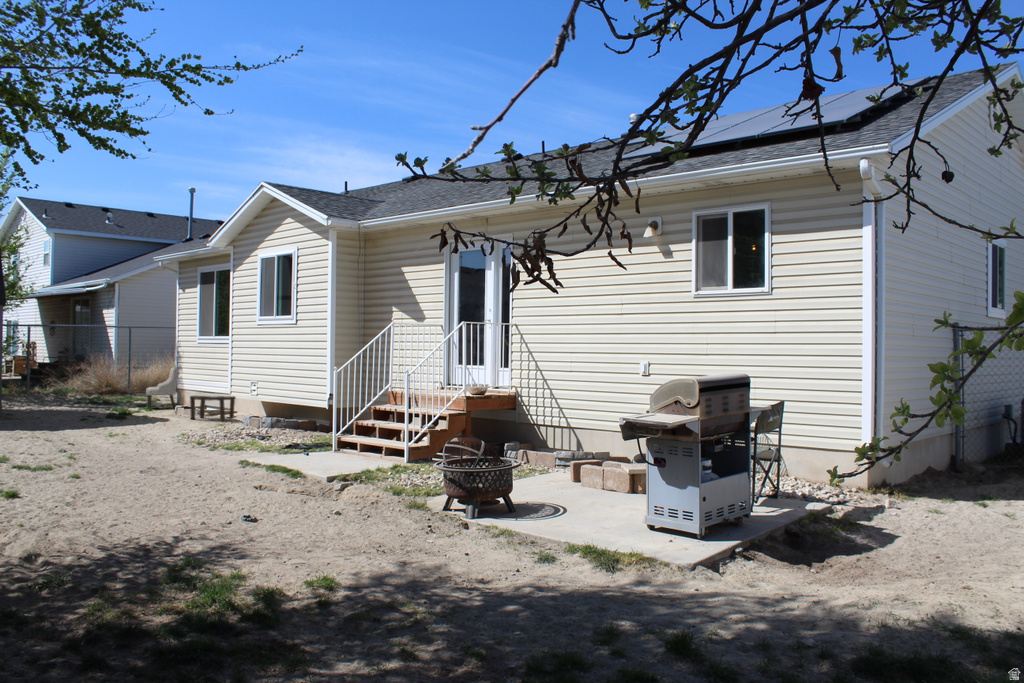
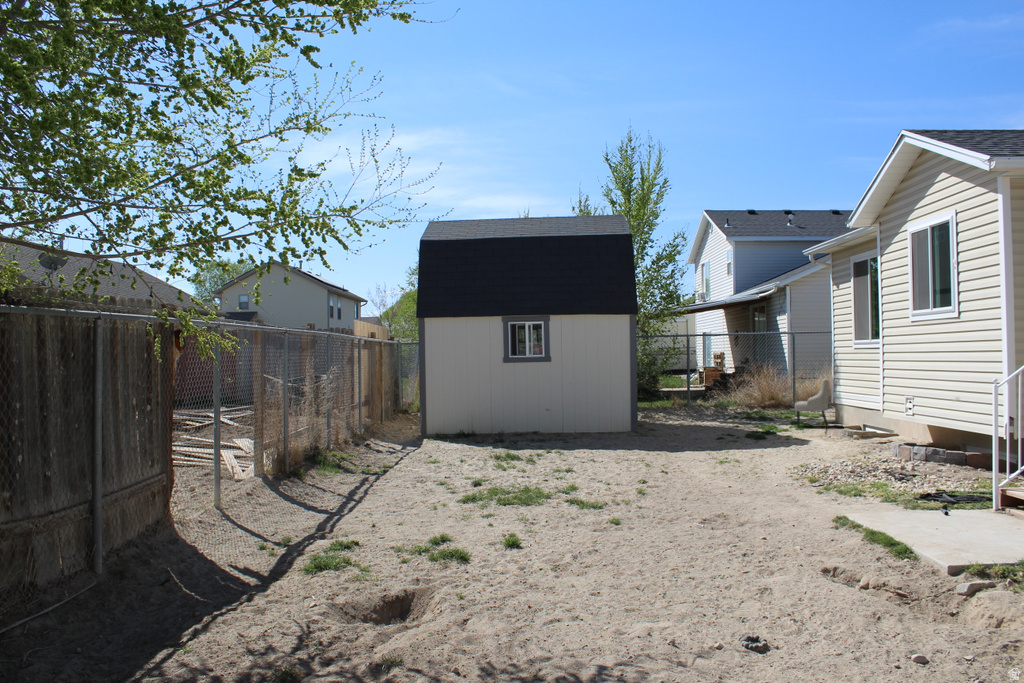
bench: present [190,396,236,421] -> none [831,414,887,448]

